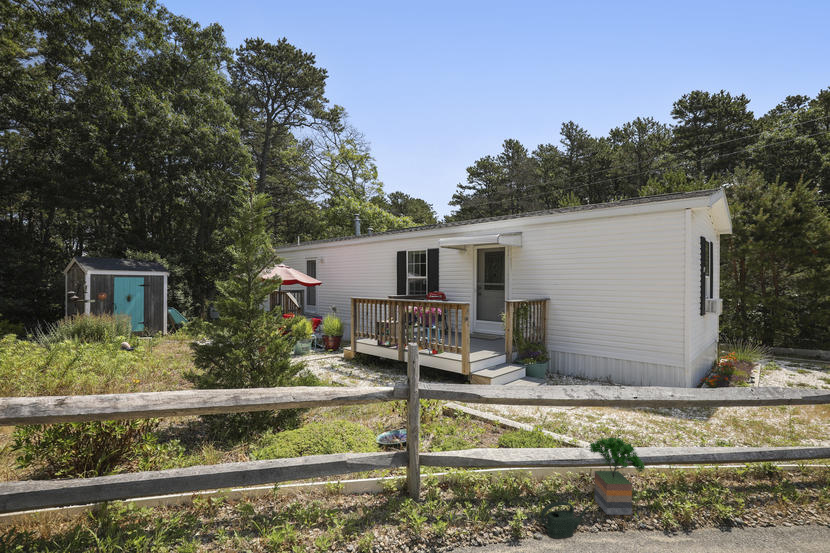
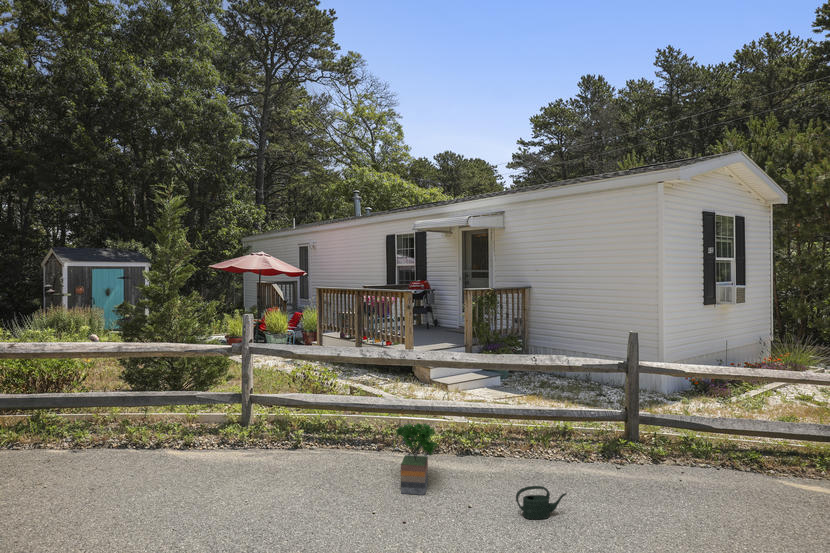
watering can: present [541,501,589,538] -> present [516,486,566,519]

